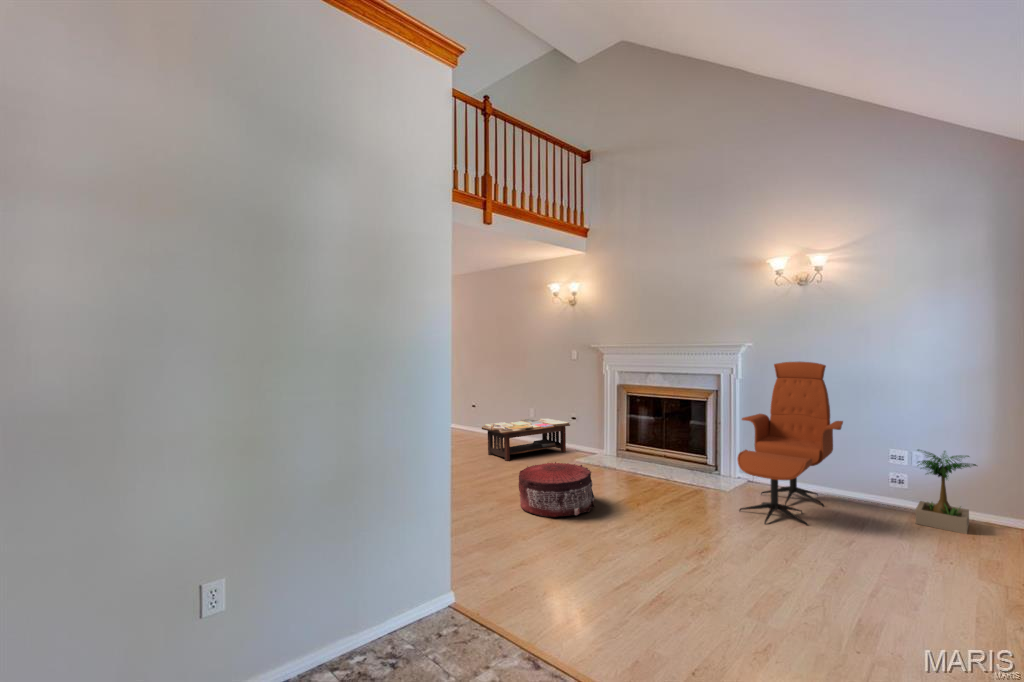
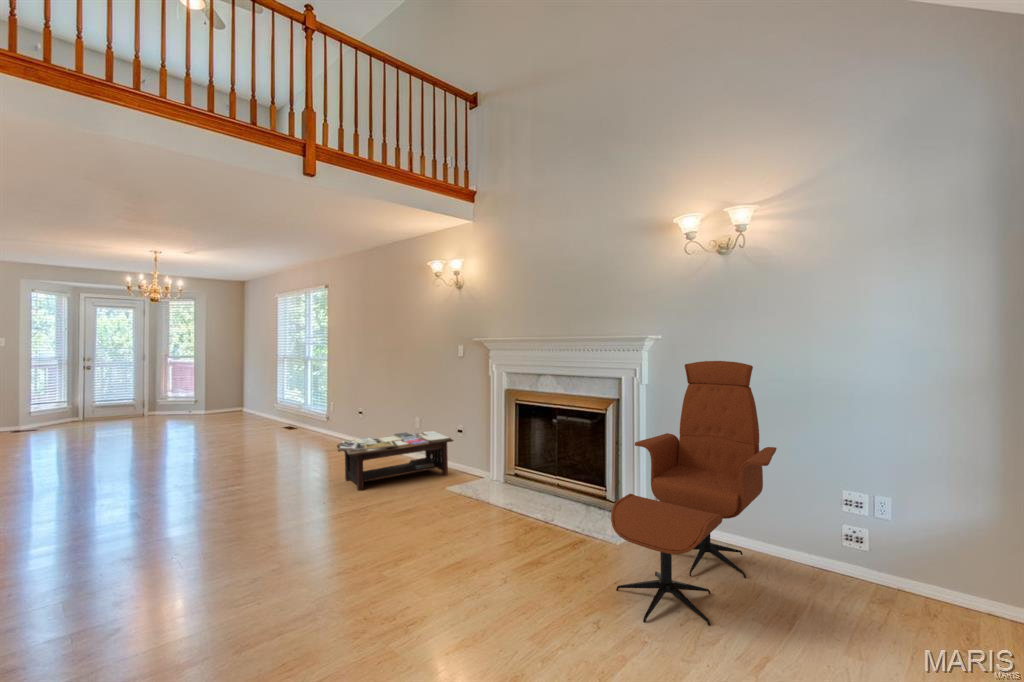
potted plant: present [915,450,977,534] -> none [875,496,993,645]
pouf: present [519,462,594,517] -> none [283,508,402,611]

